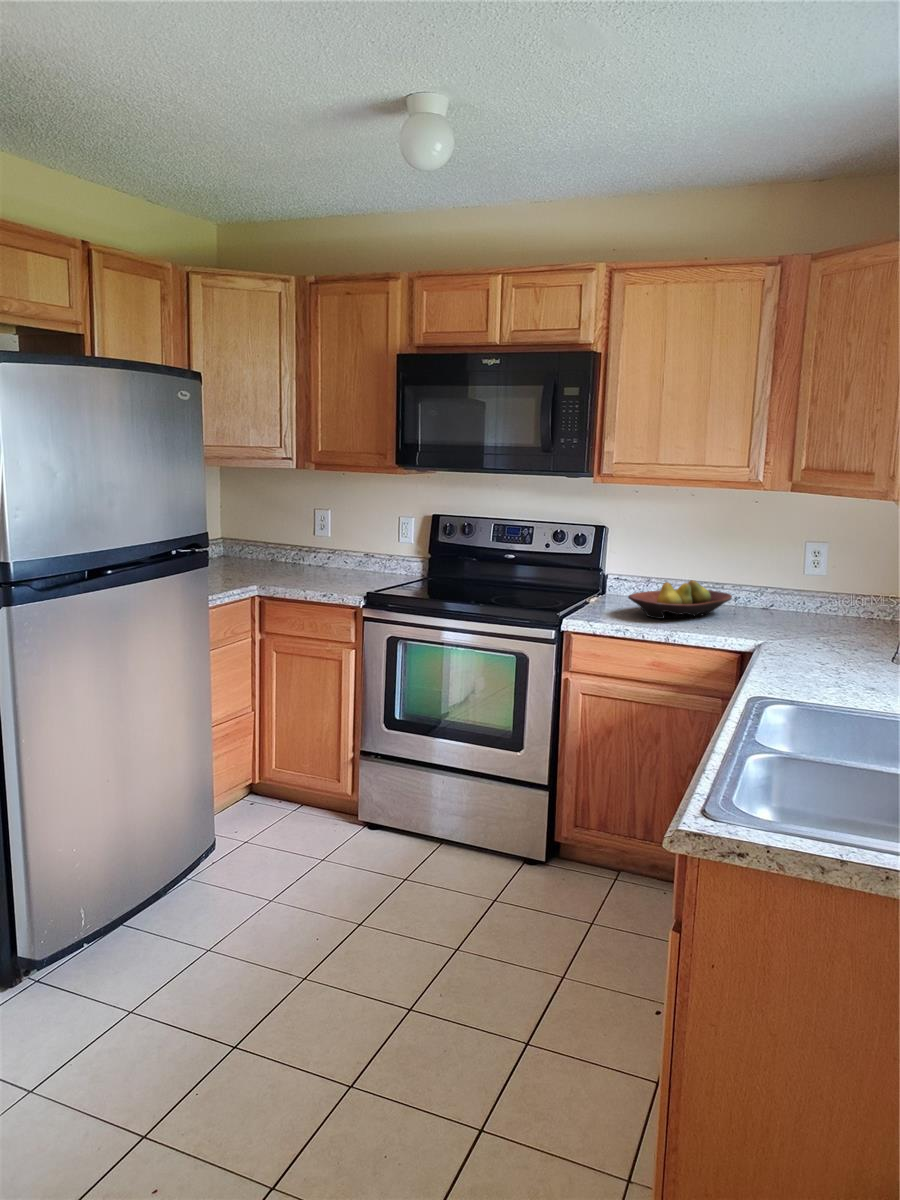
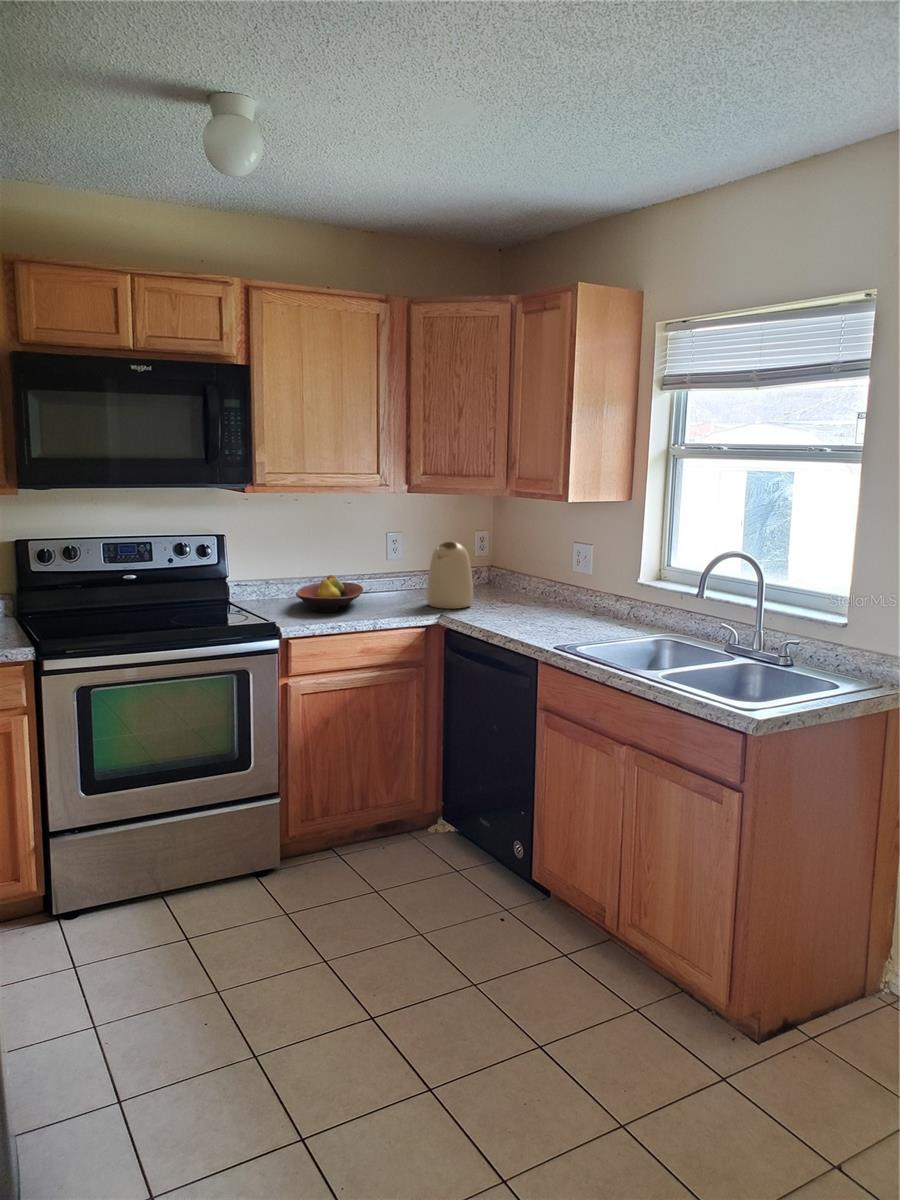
kettle: none [780,557,860,644] -> present [426,541,473,609]

